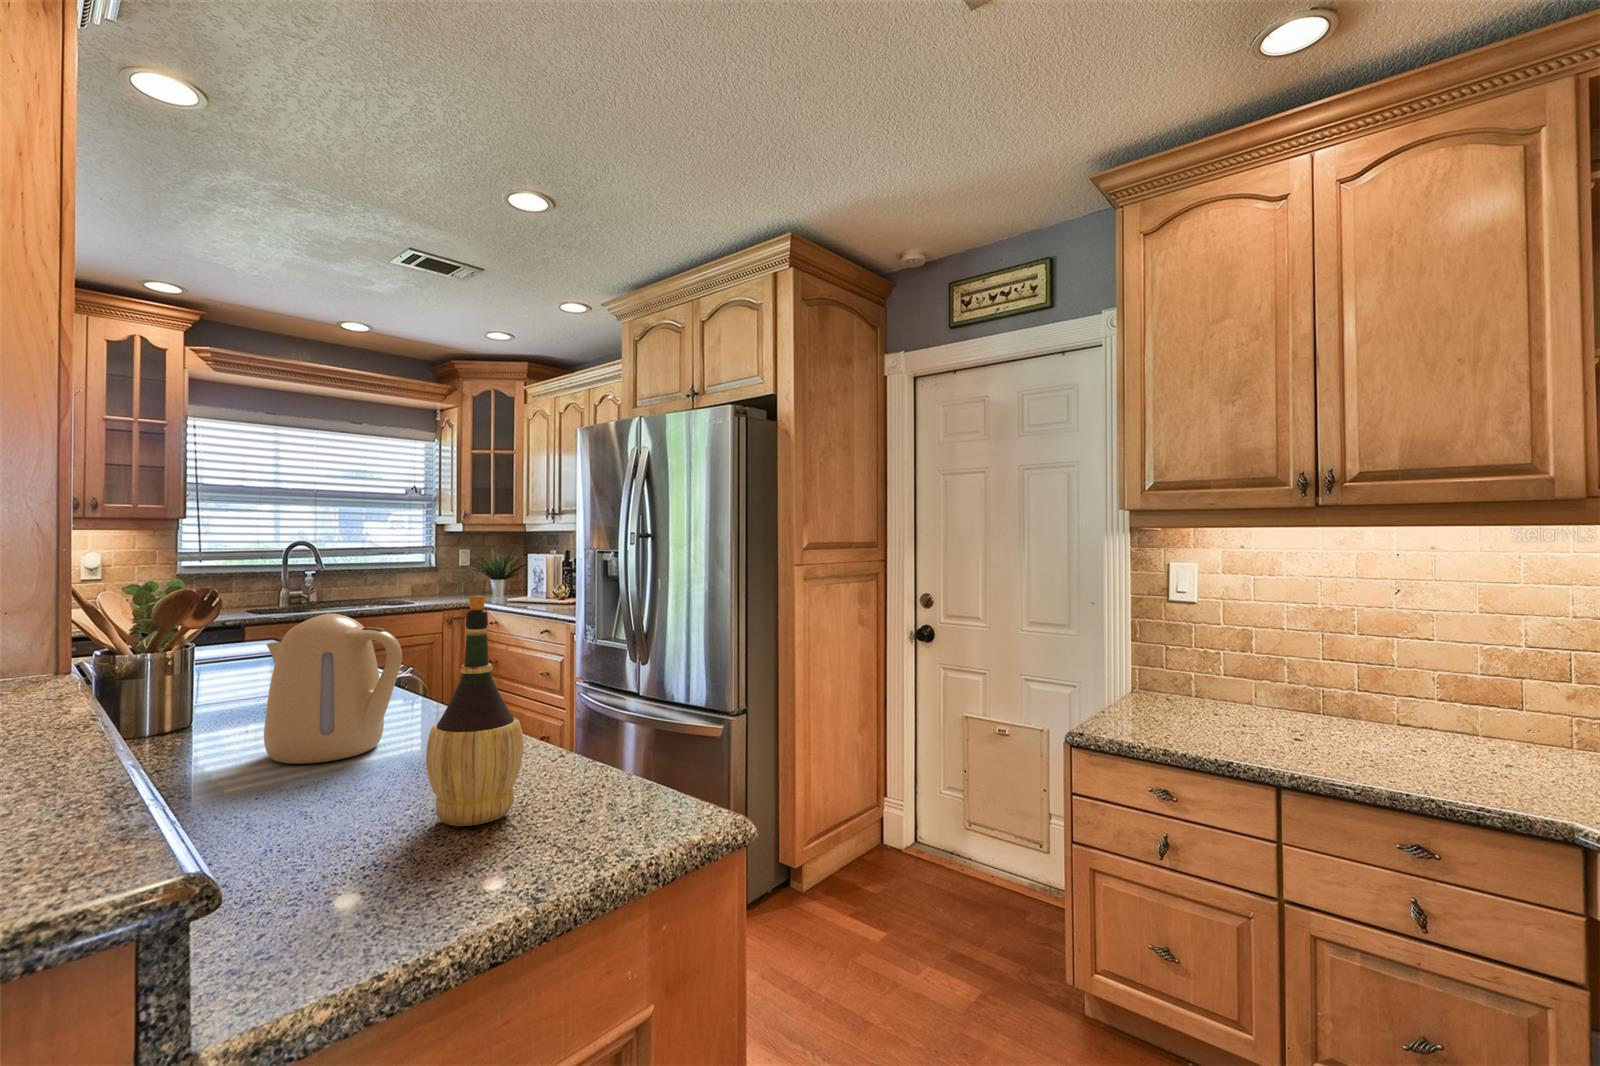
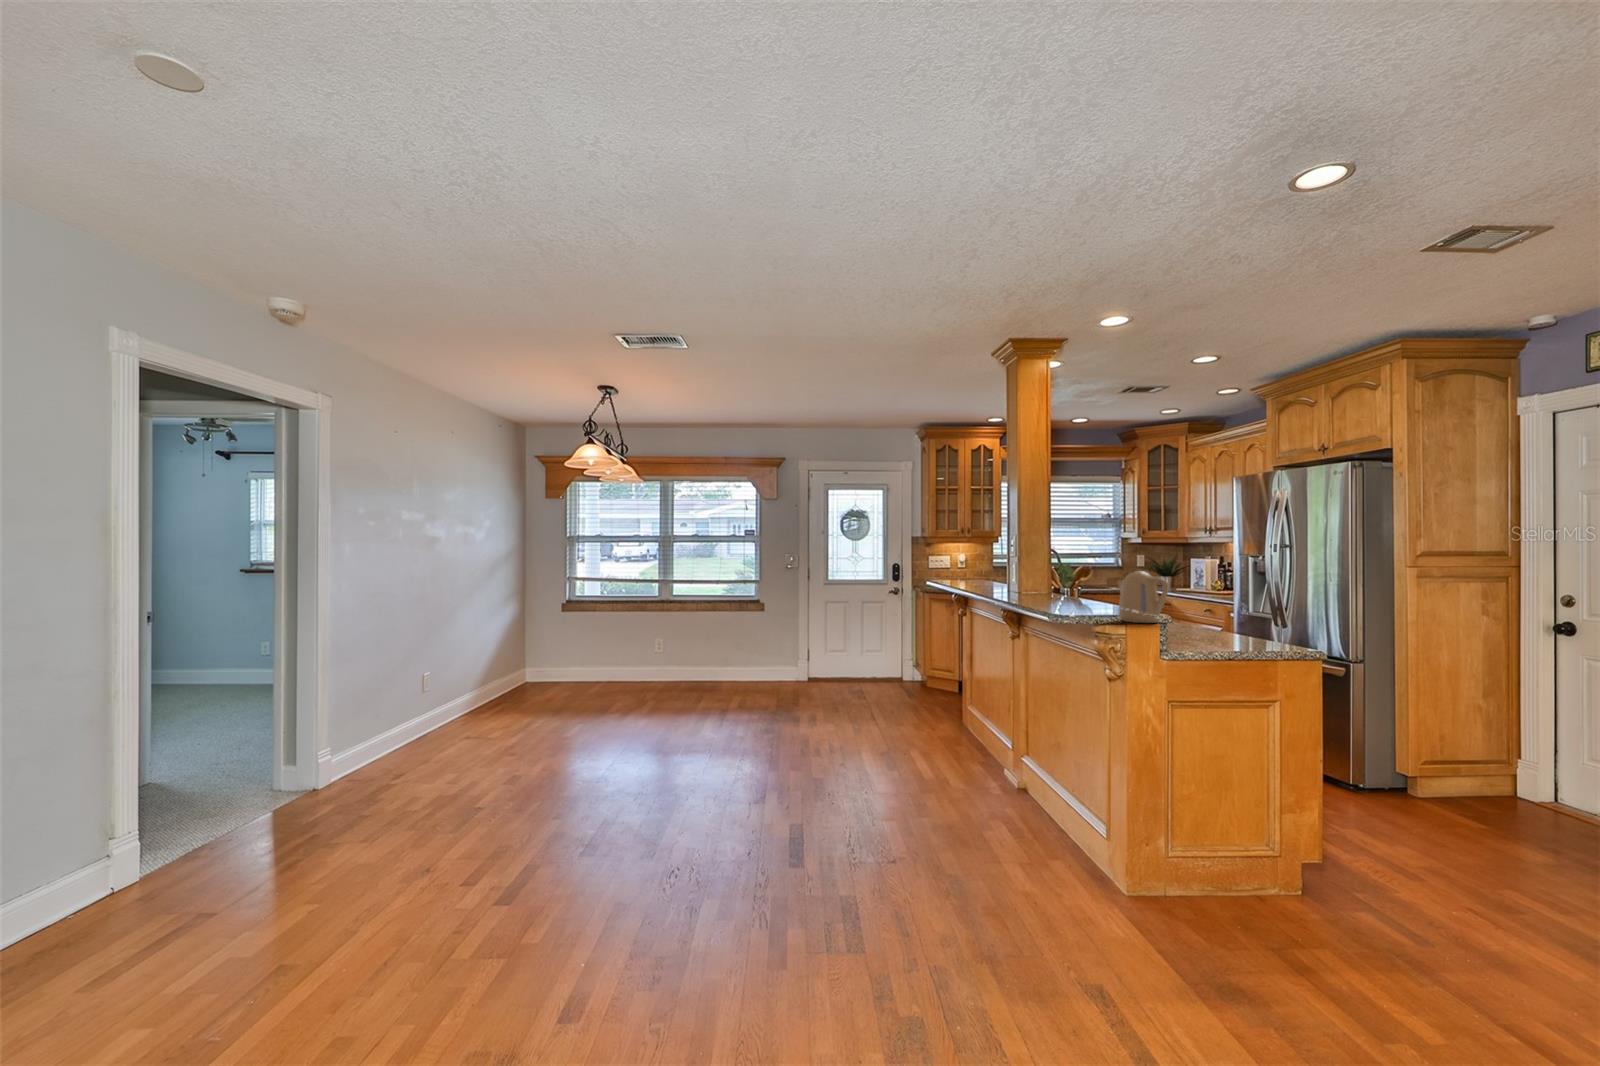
wine bottle: present [426,596,524,826] -> none [1192,561,1227,636]

